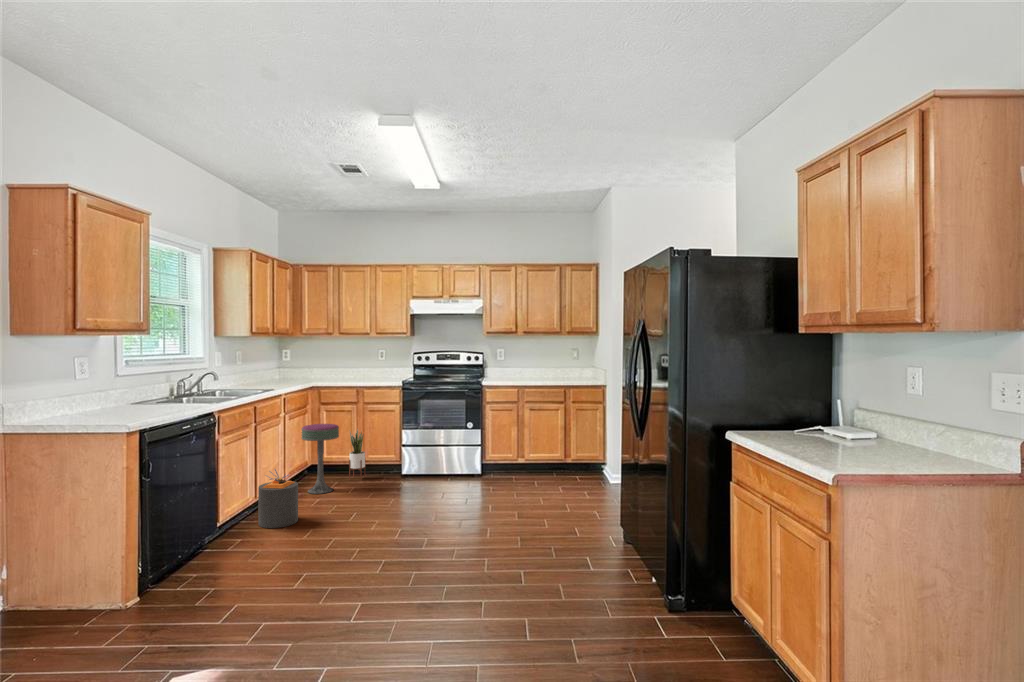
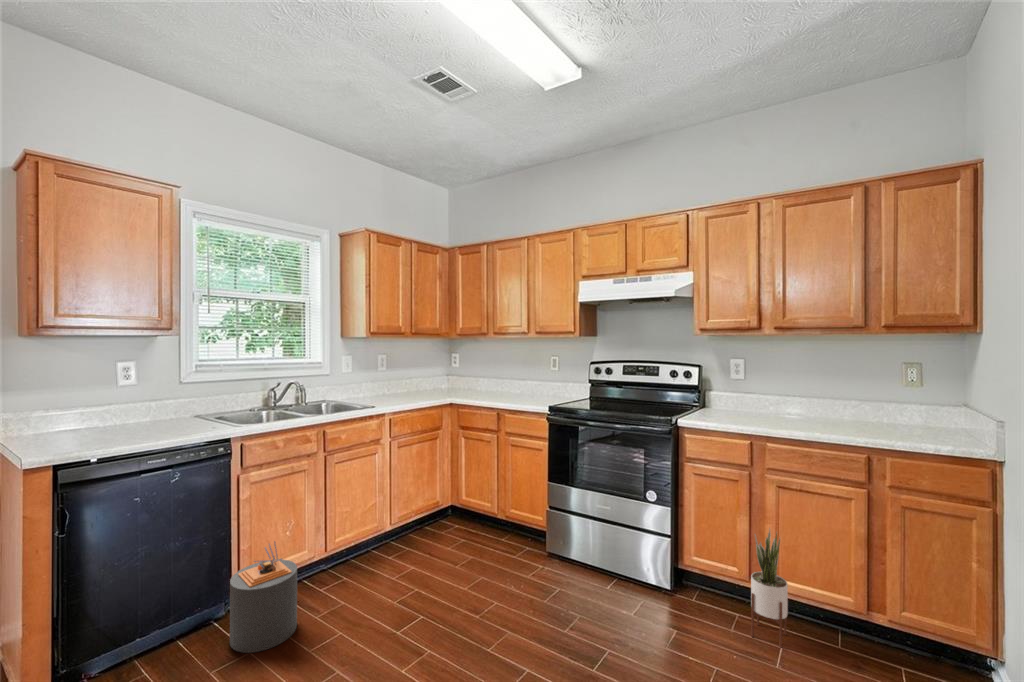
bar stool: present [302,424,339,494] -> none [385,460,438,569]
potted plant: present [349,429,365,480] -> present [751,529,788,647]

